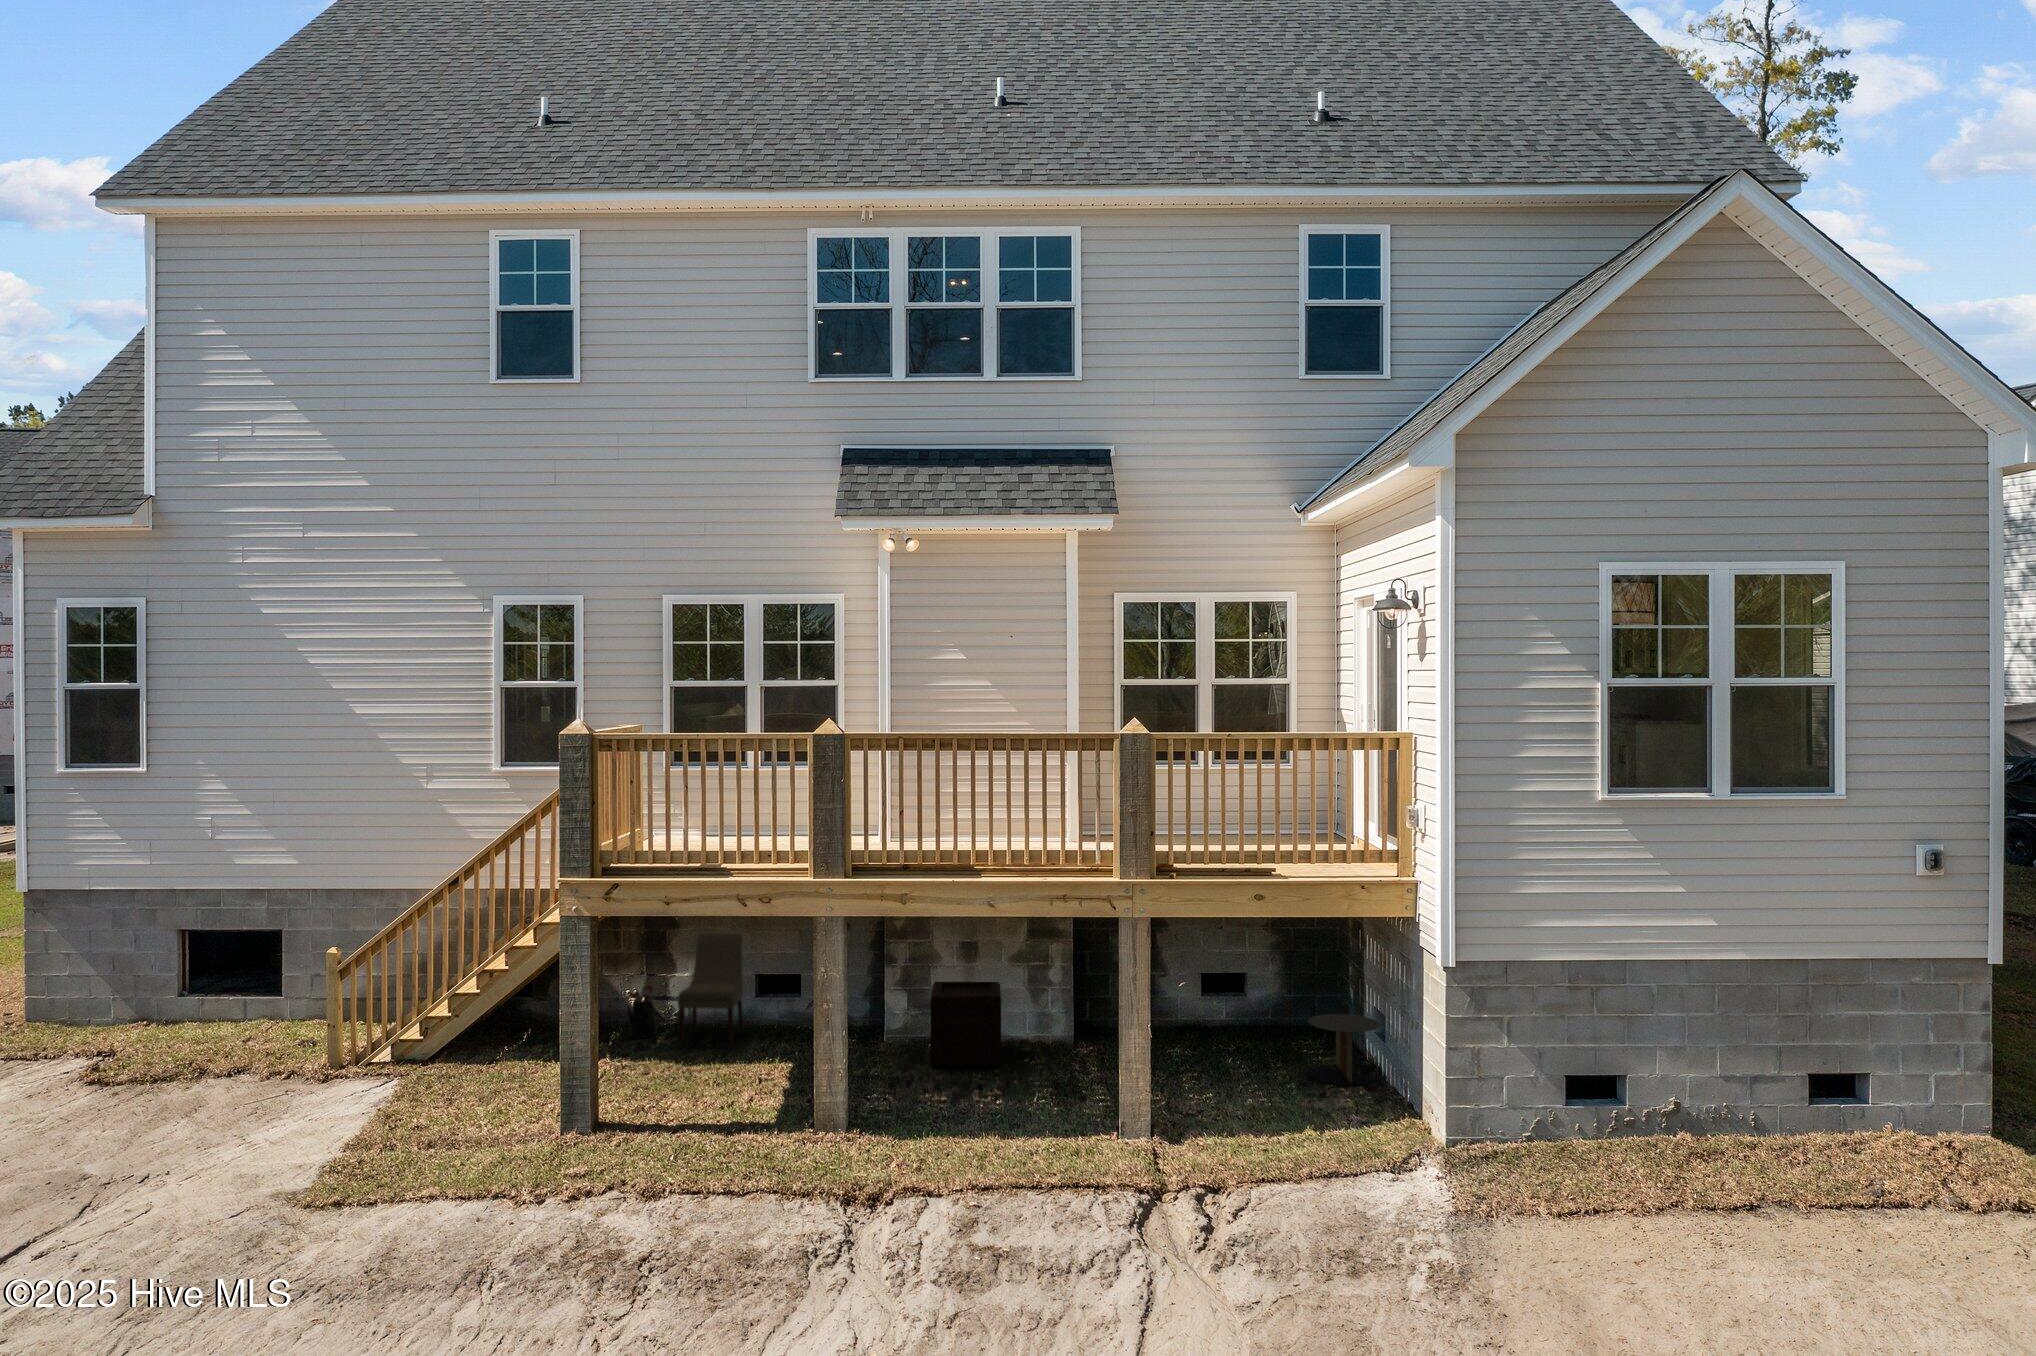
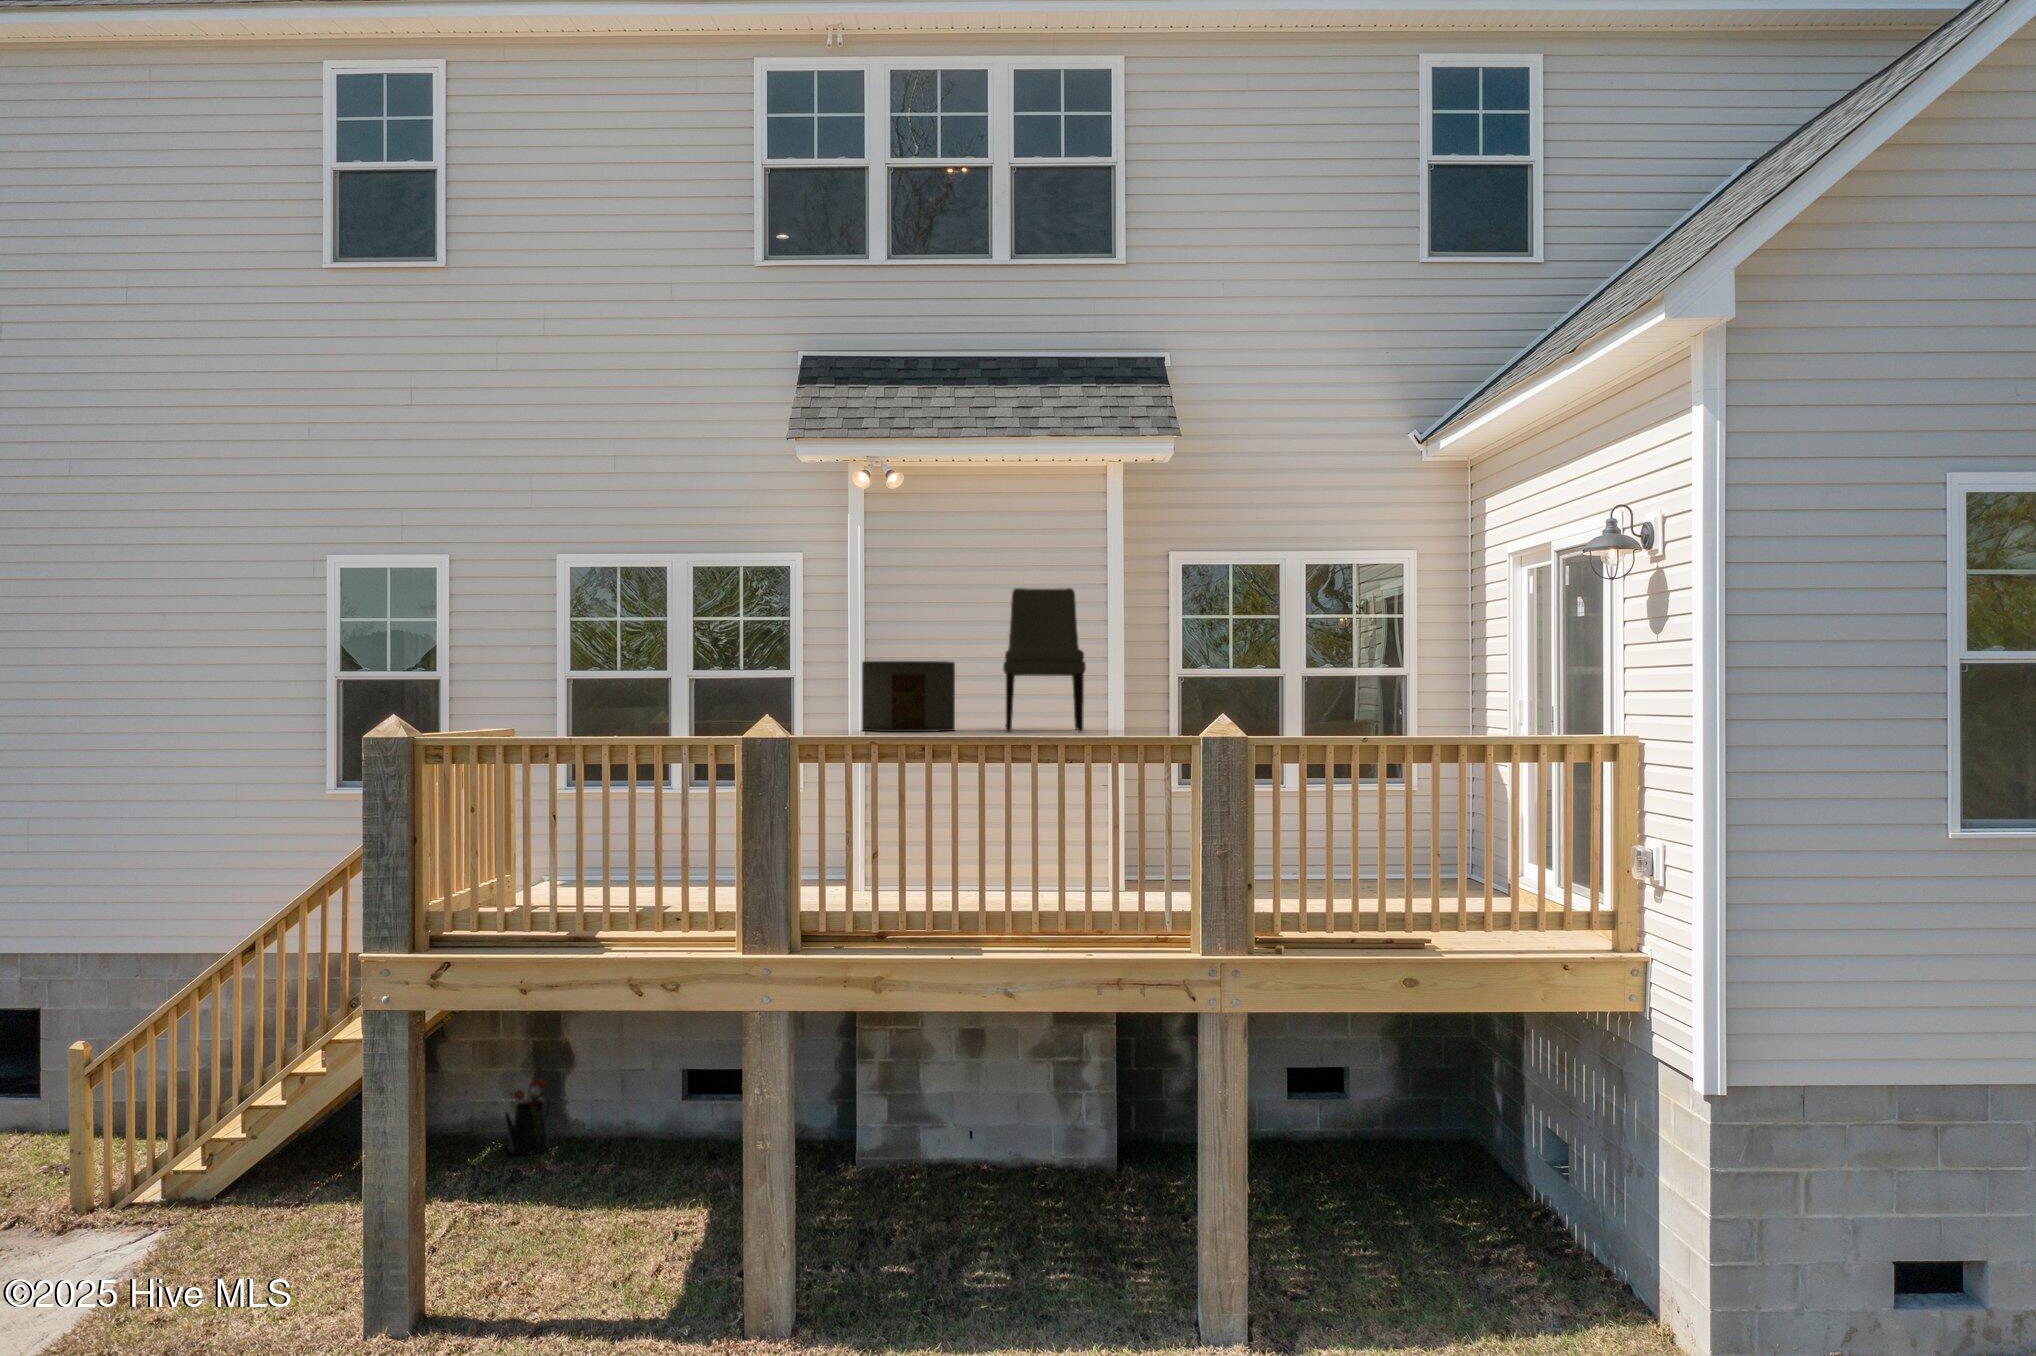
chair: present [678,933,744,1049] -> present [1003,588,1086,732]
wooden crate: present [931,981,1001,1067] -> none [920,1081,1020,1209]
side table: present [1308,1014,1380,1085] -> present [862,661,955,732]

